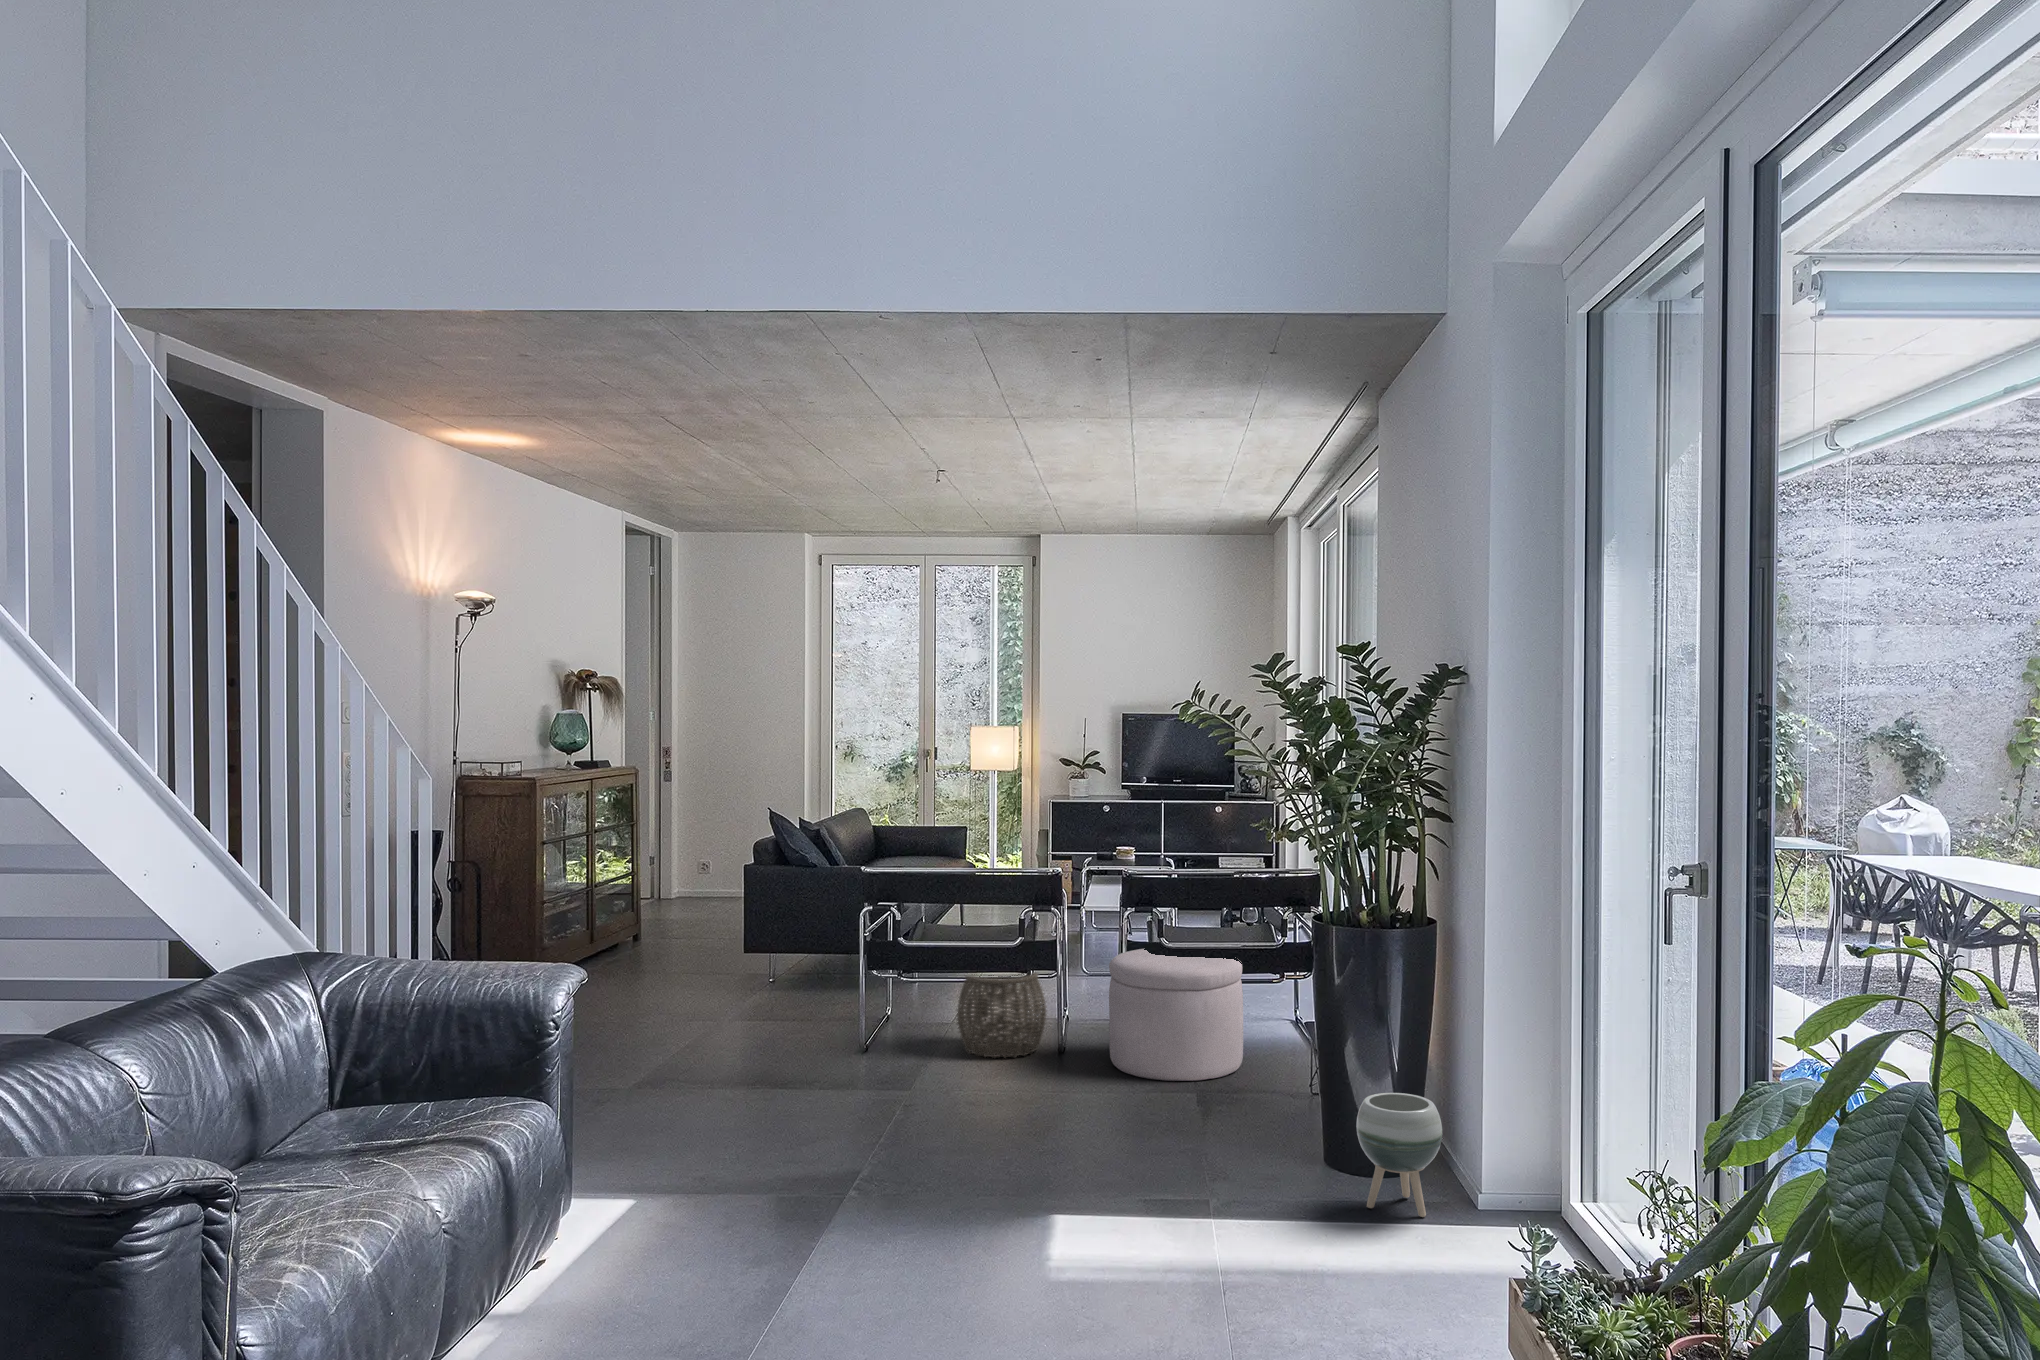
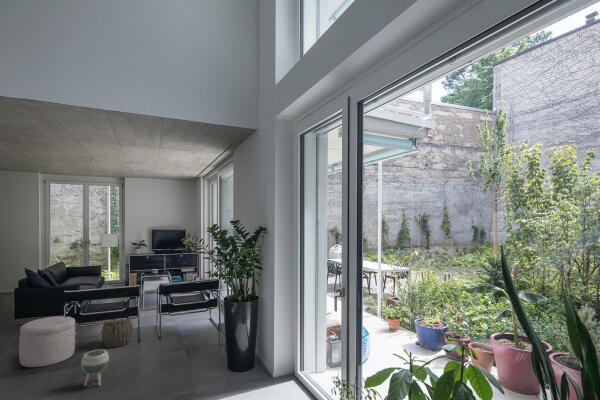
ottoman: present [1109,949,1243,1081] -> present [19,316,75,367]
planter: present [1357,1093,1442,1217] -> present [81,349,109,386]

